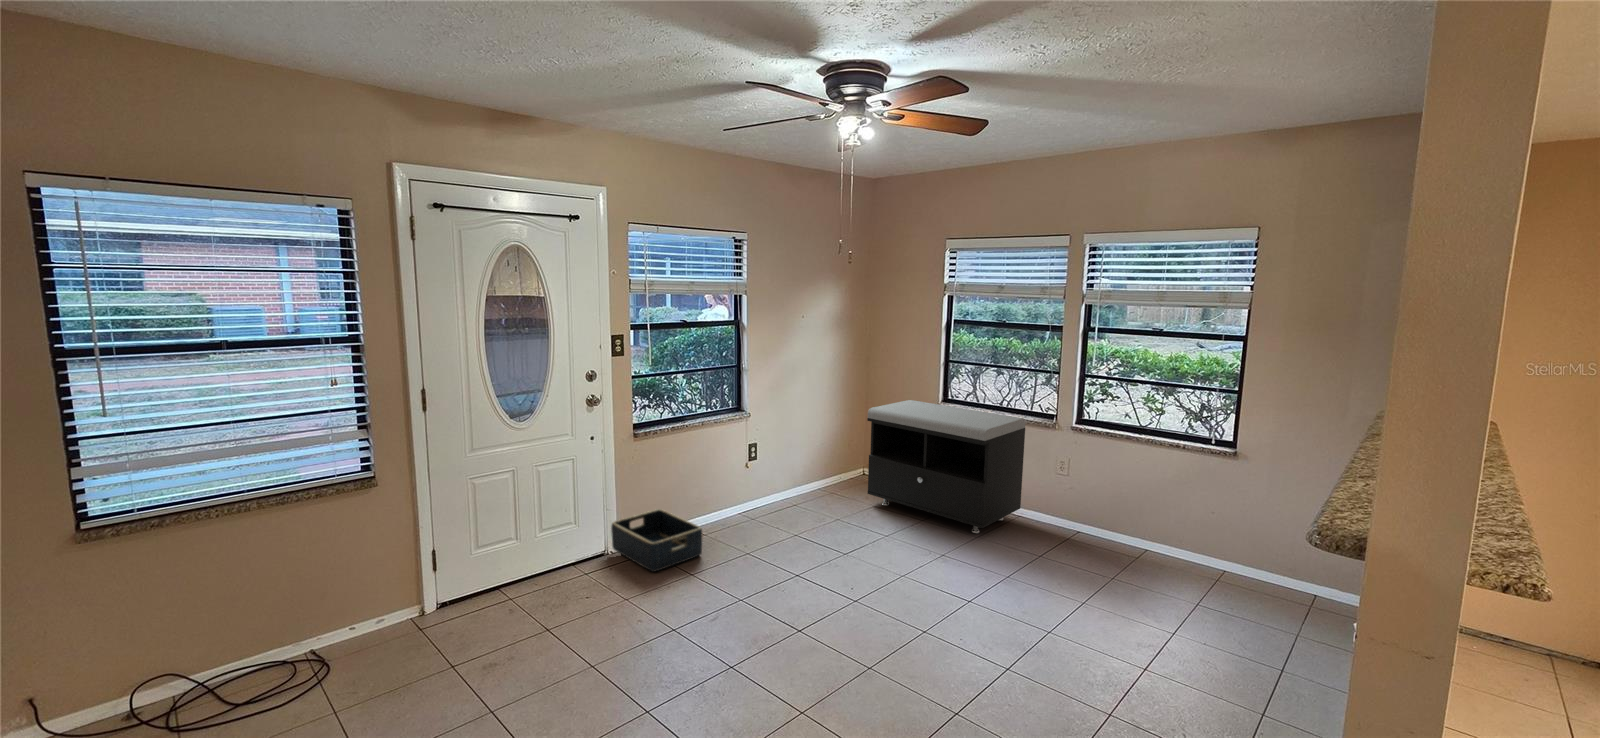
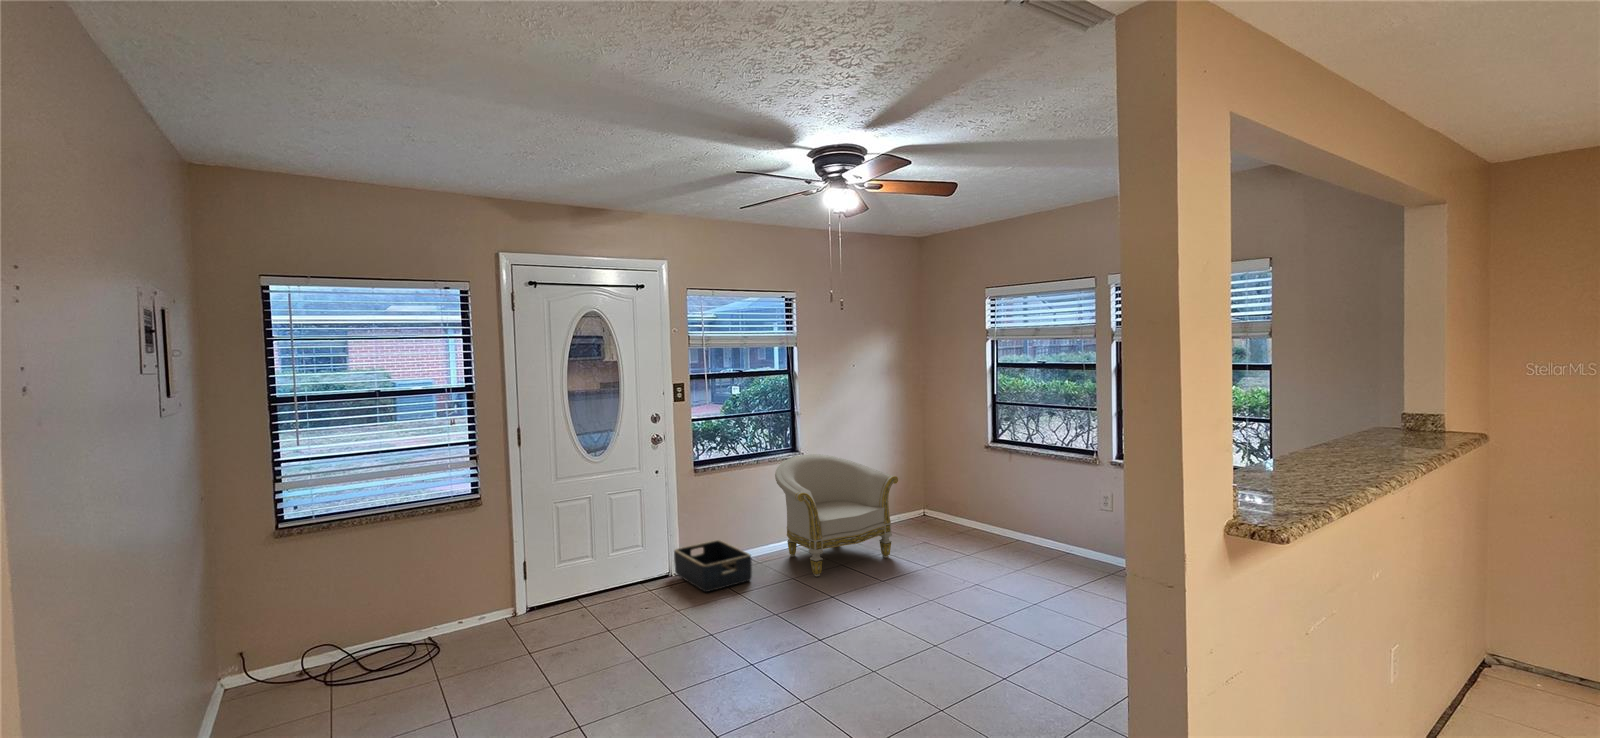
storage bench: present [867,400,1025,533] -> none [915,441,1070,569]
armchair: none [724,414,854,548] -> present [775,454,898,576]

